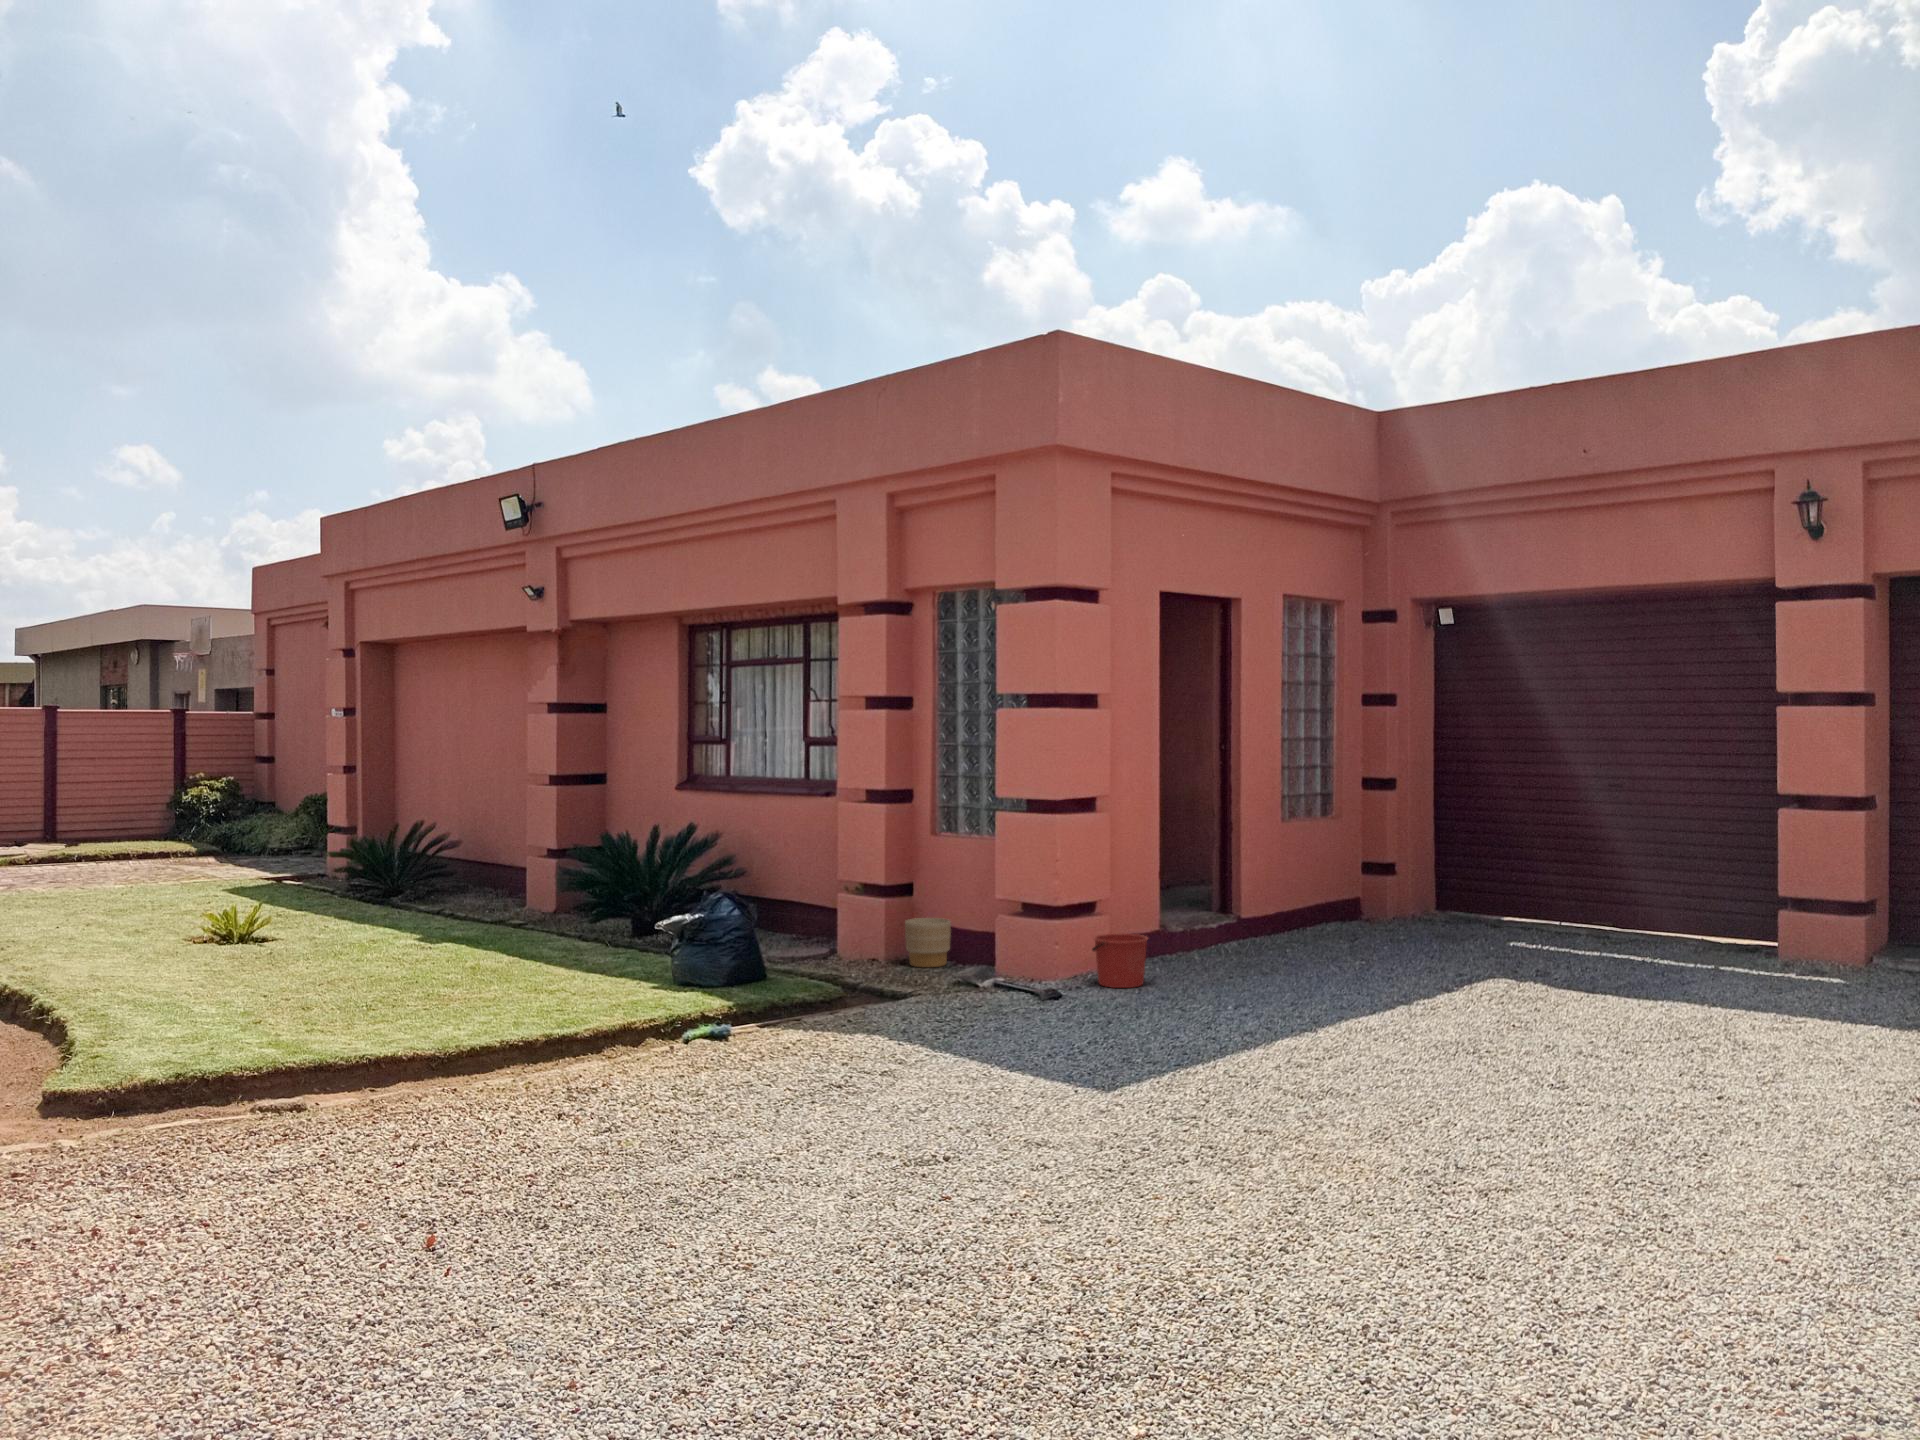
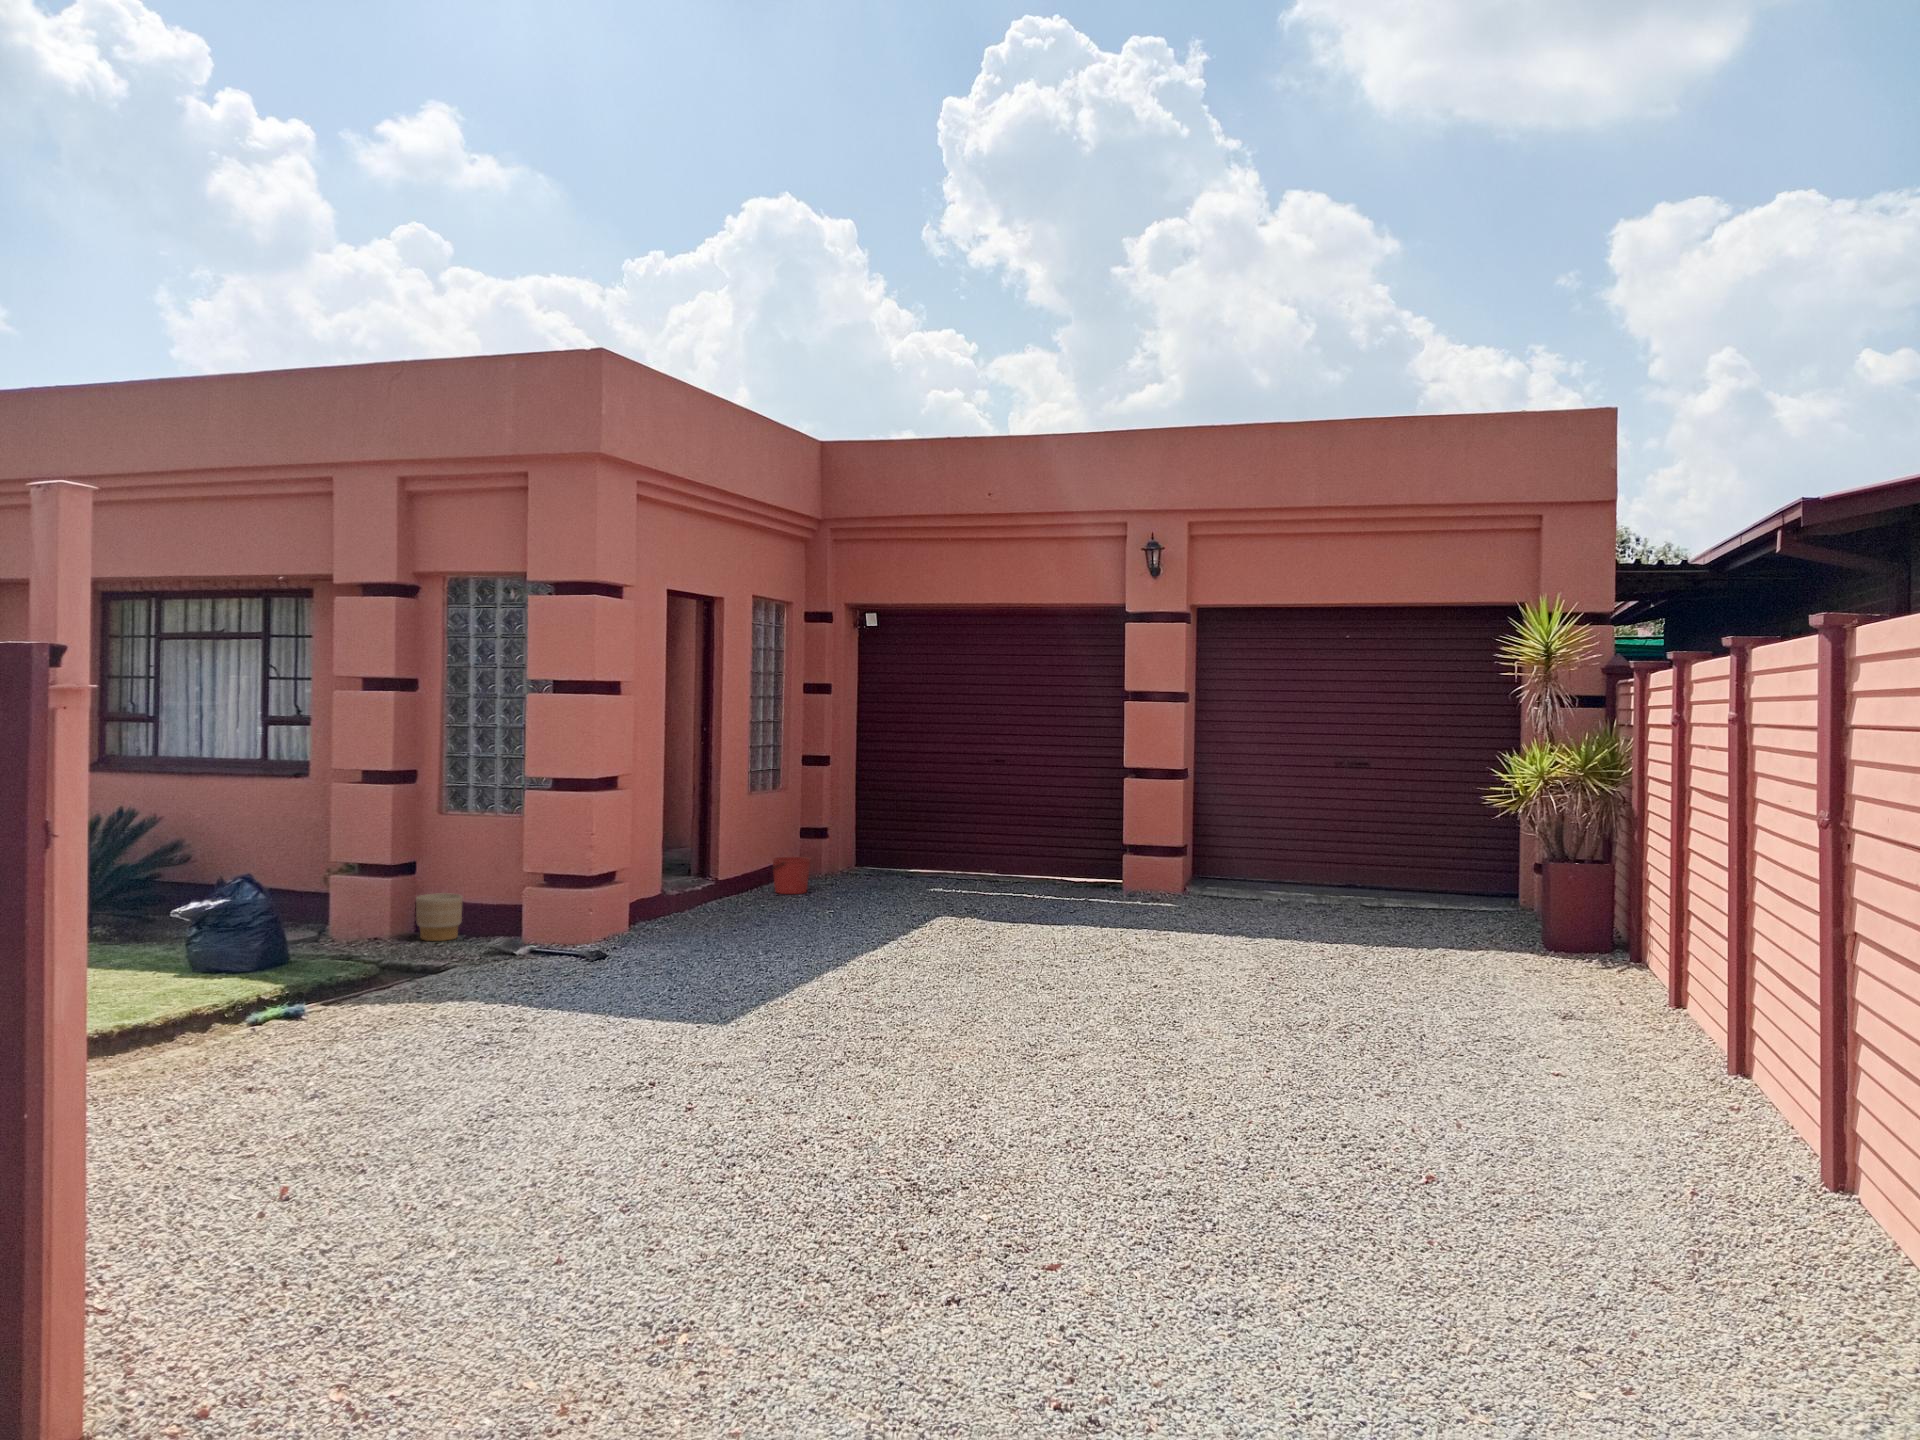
bucket: present [1092,933,1148,988] -> present [772,856,810,894]

